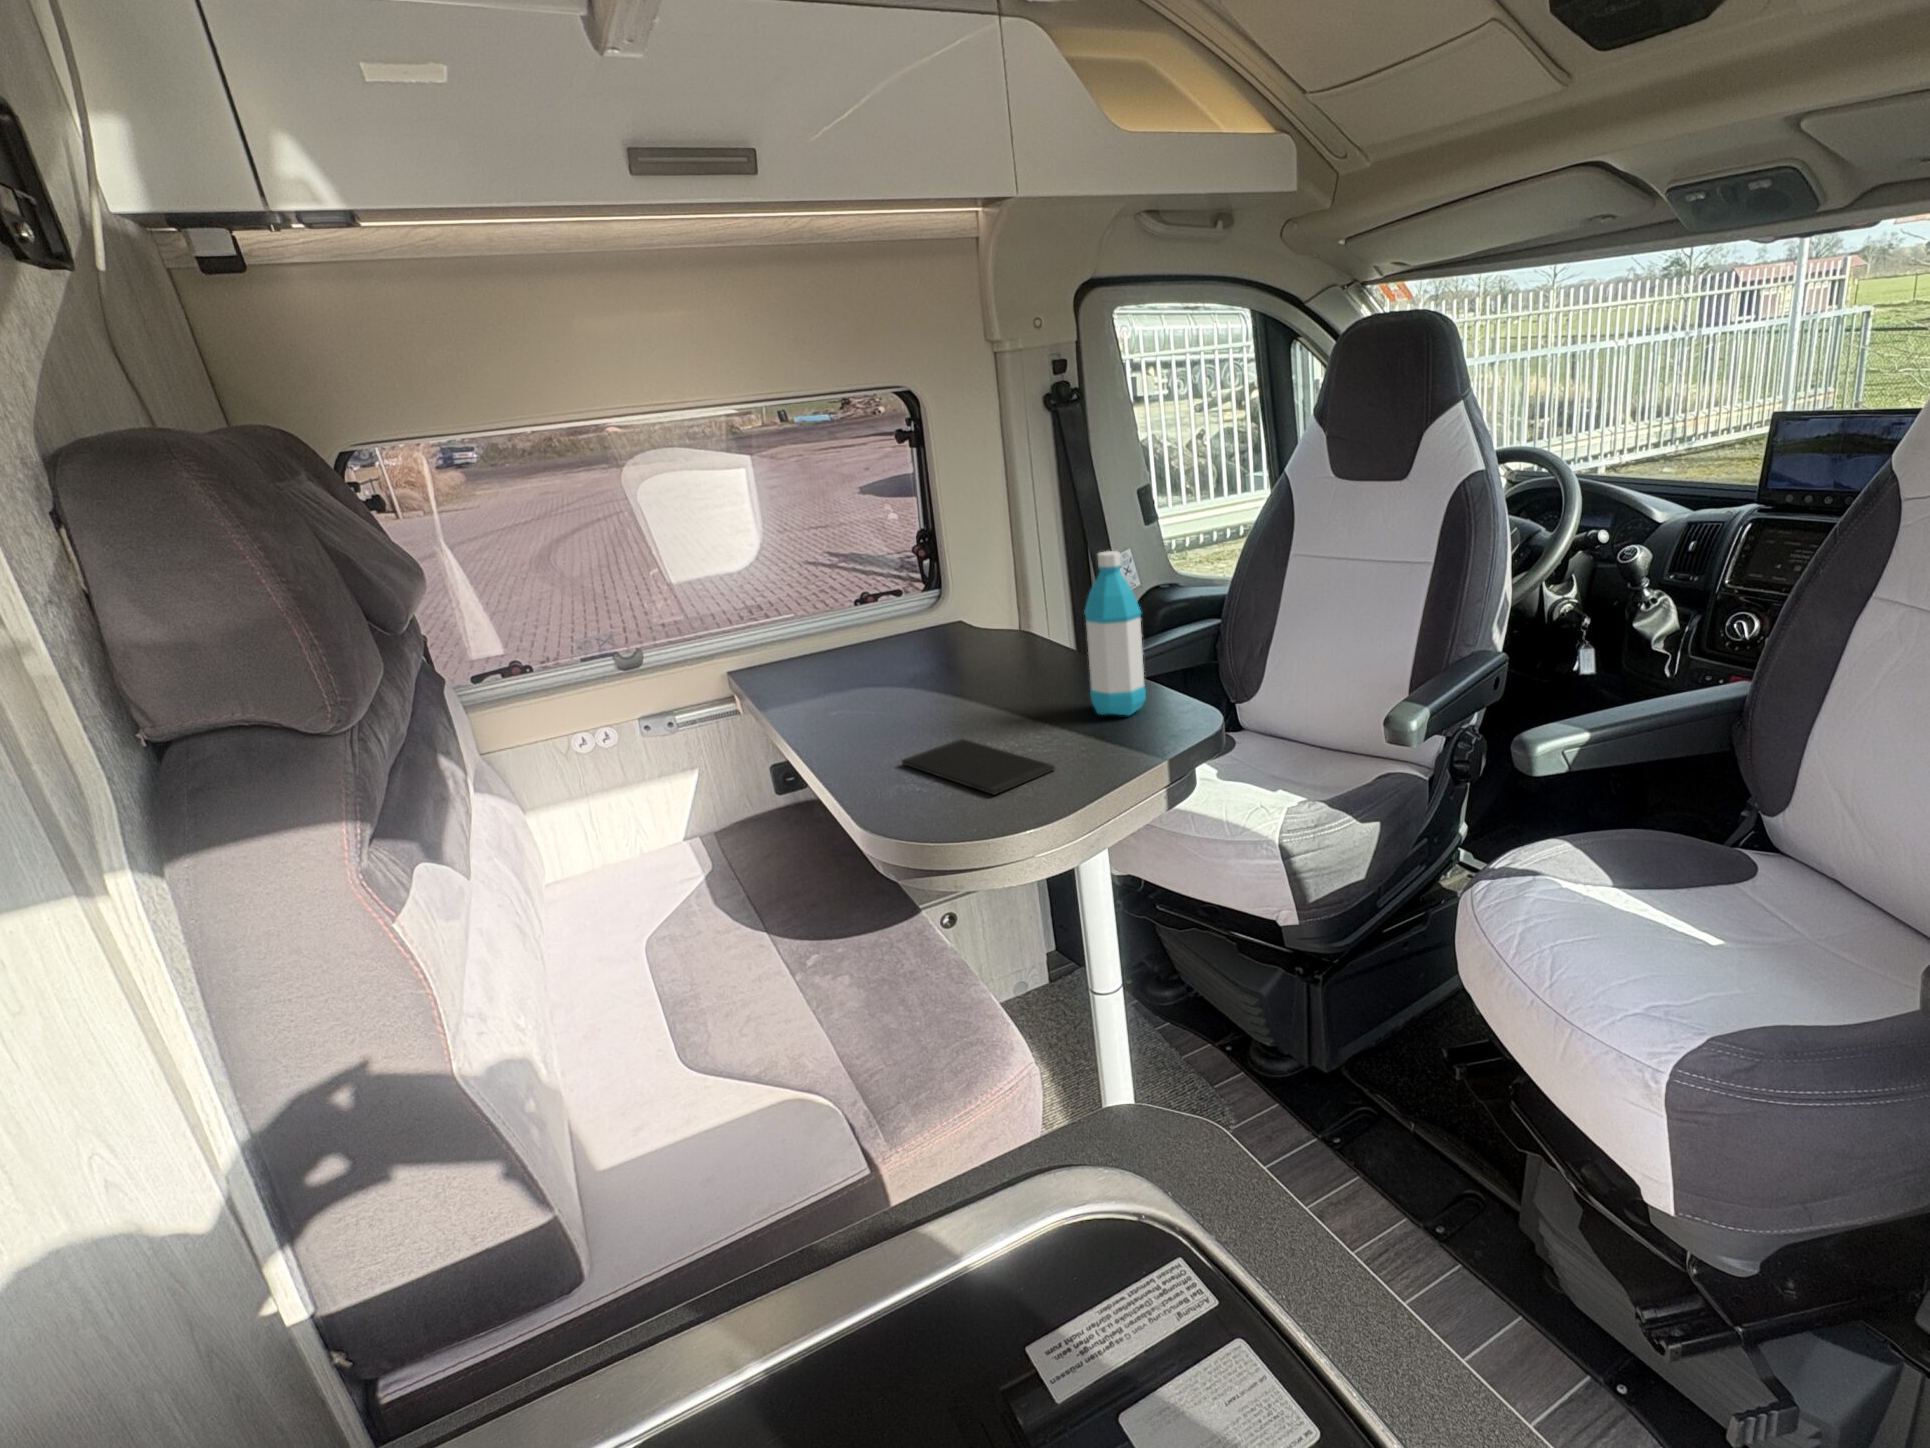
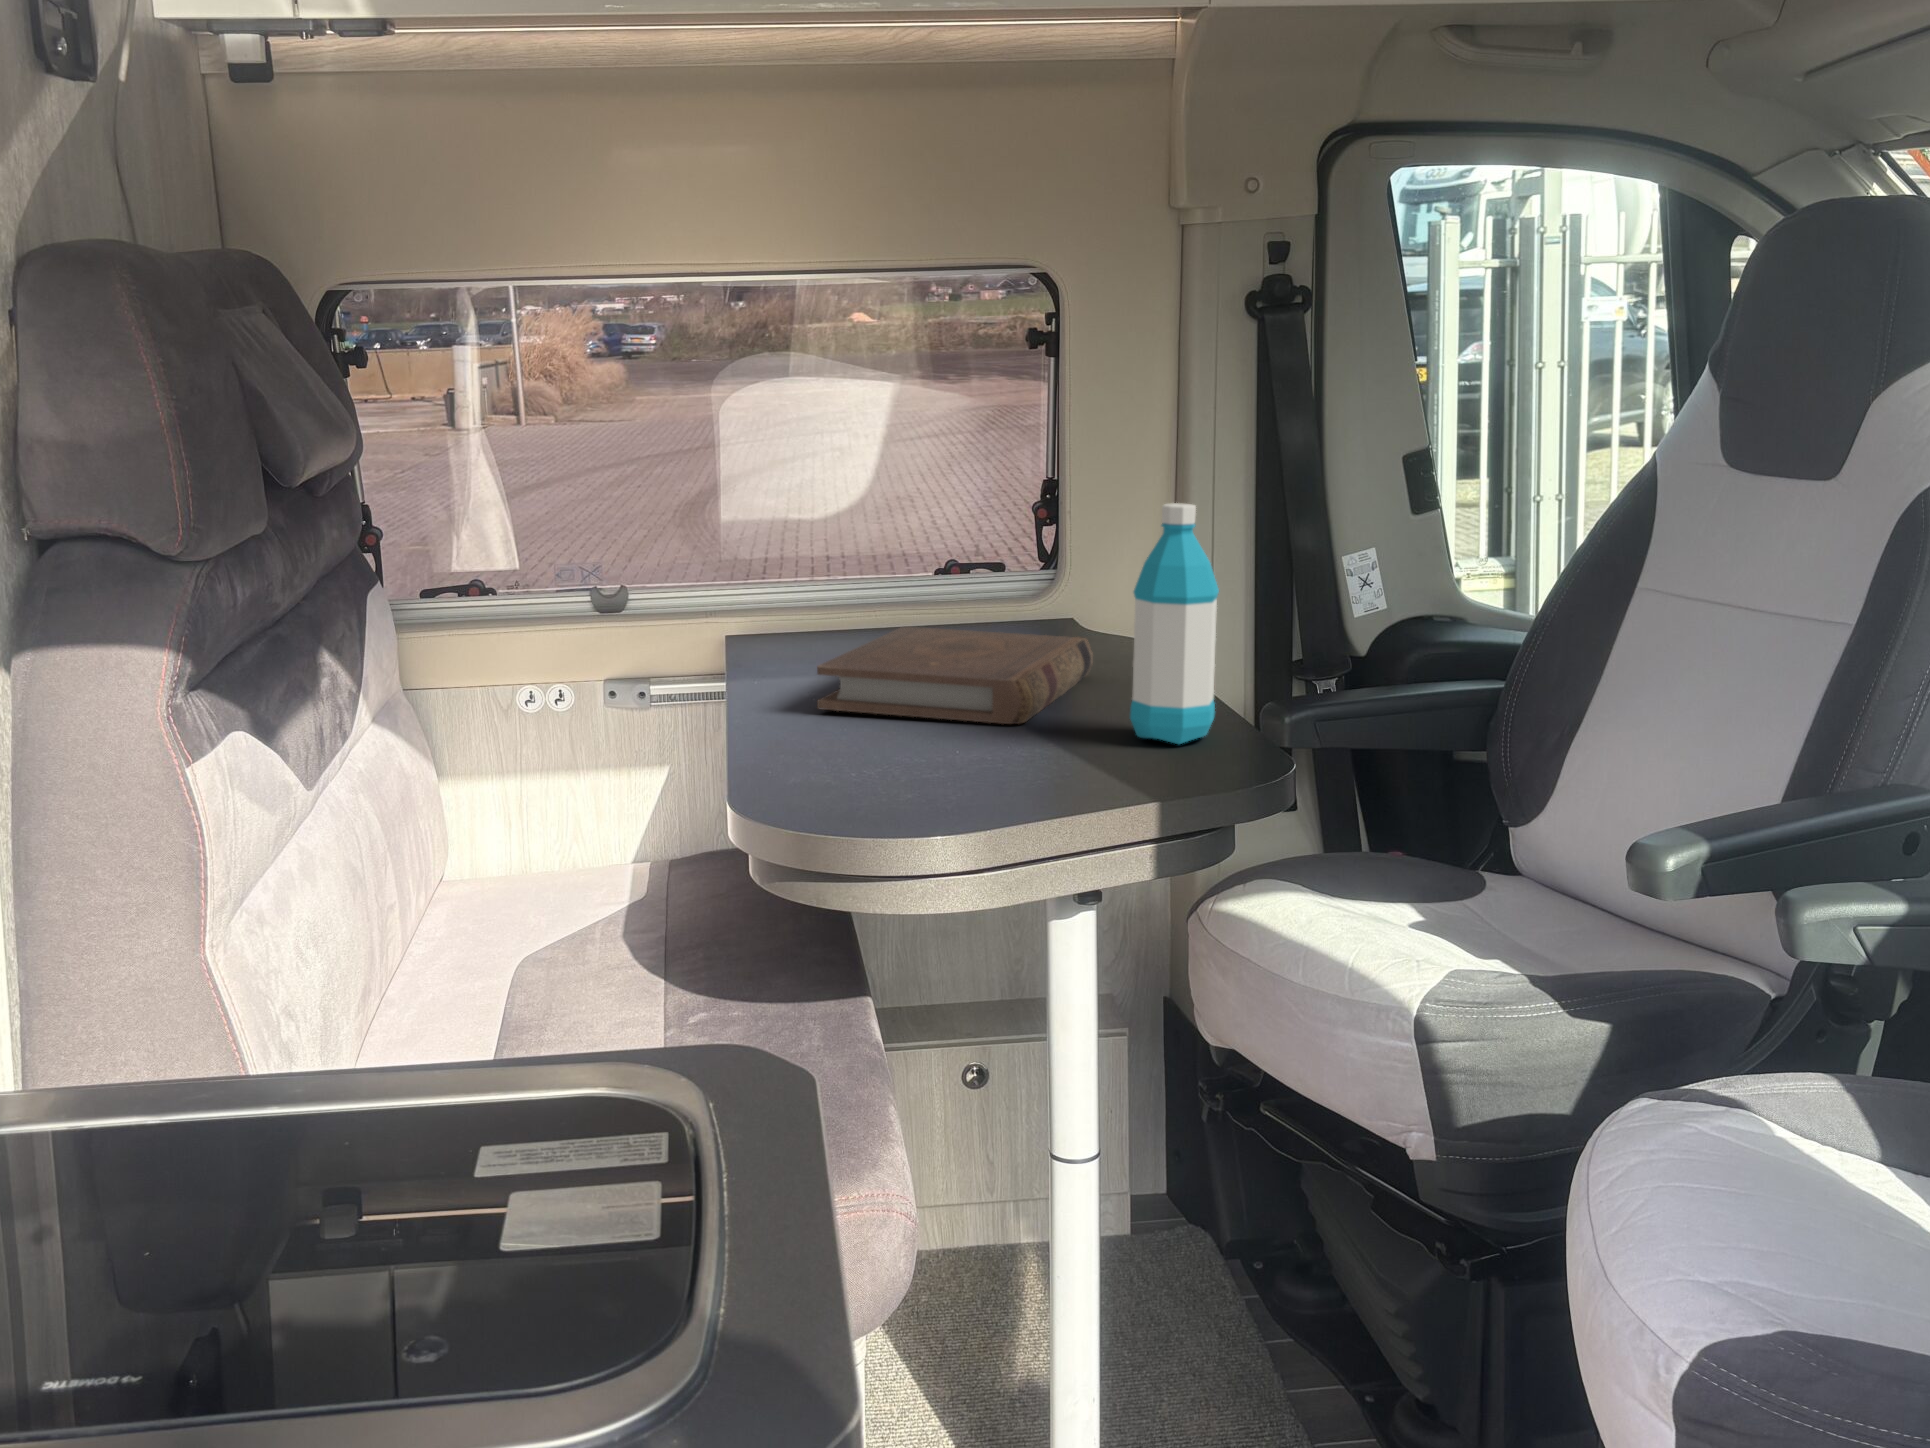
book: none [853,644,1022,730] -> present [817,627,1093,724]
tablet: present [902,739,1055,794] -> none [840,735,1022,796]

